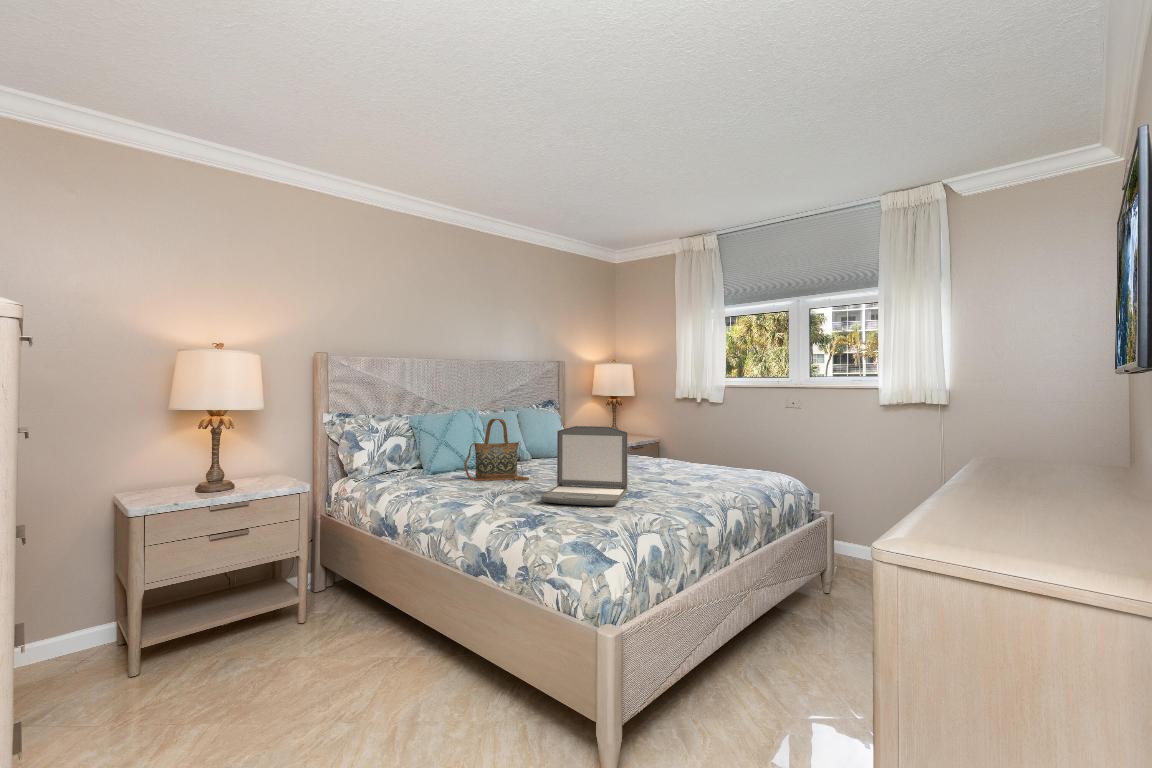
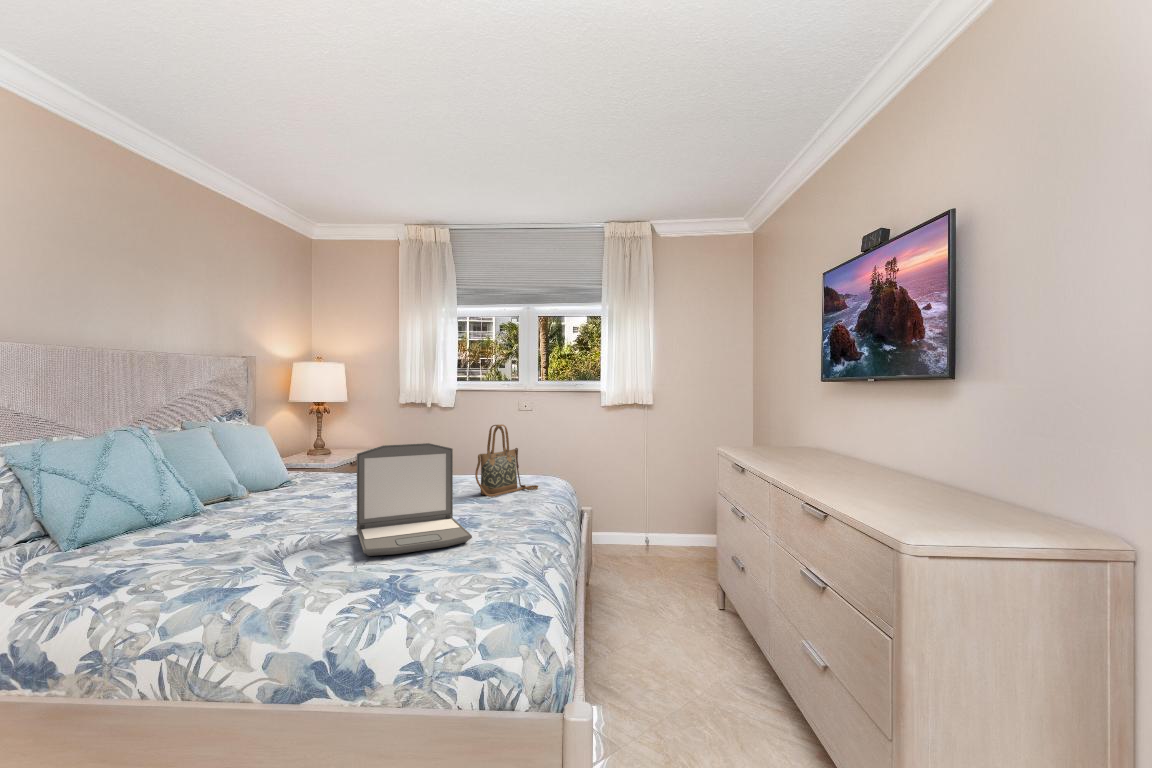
handbag: present [464,419,529,481] -> present [475,424,538,497]

